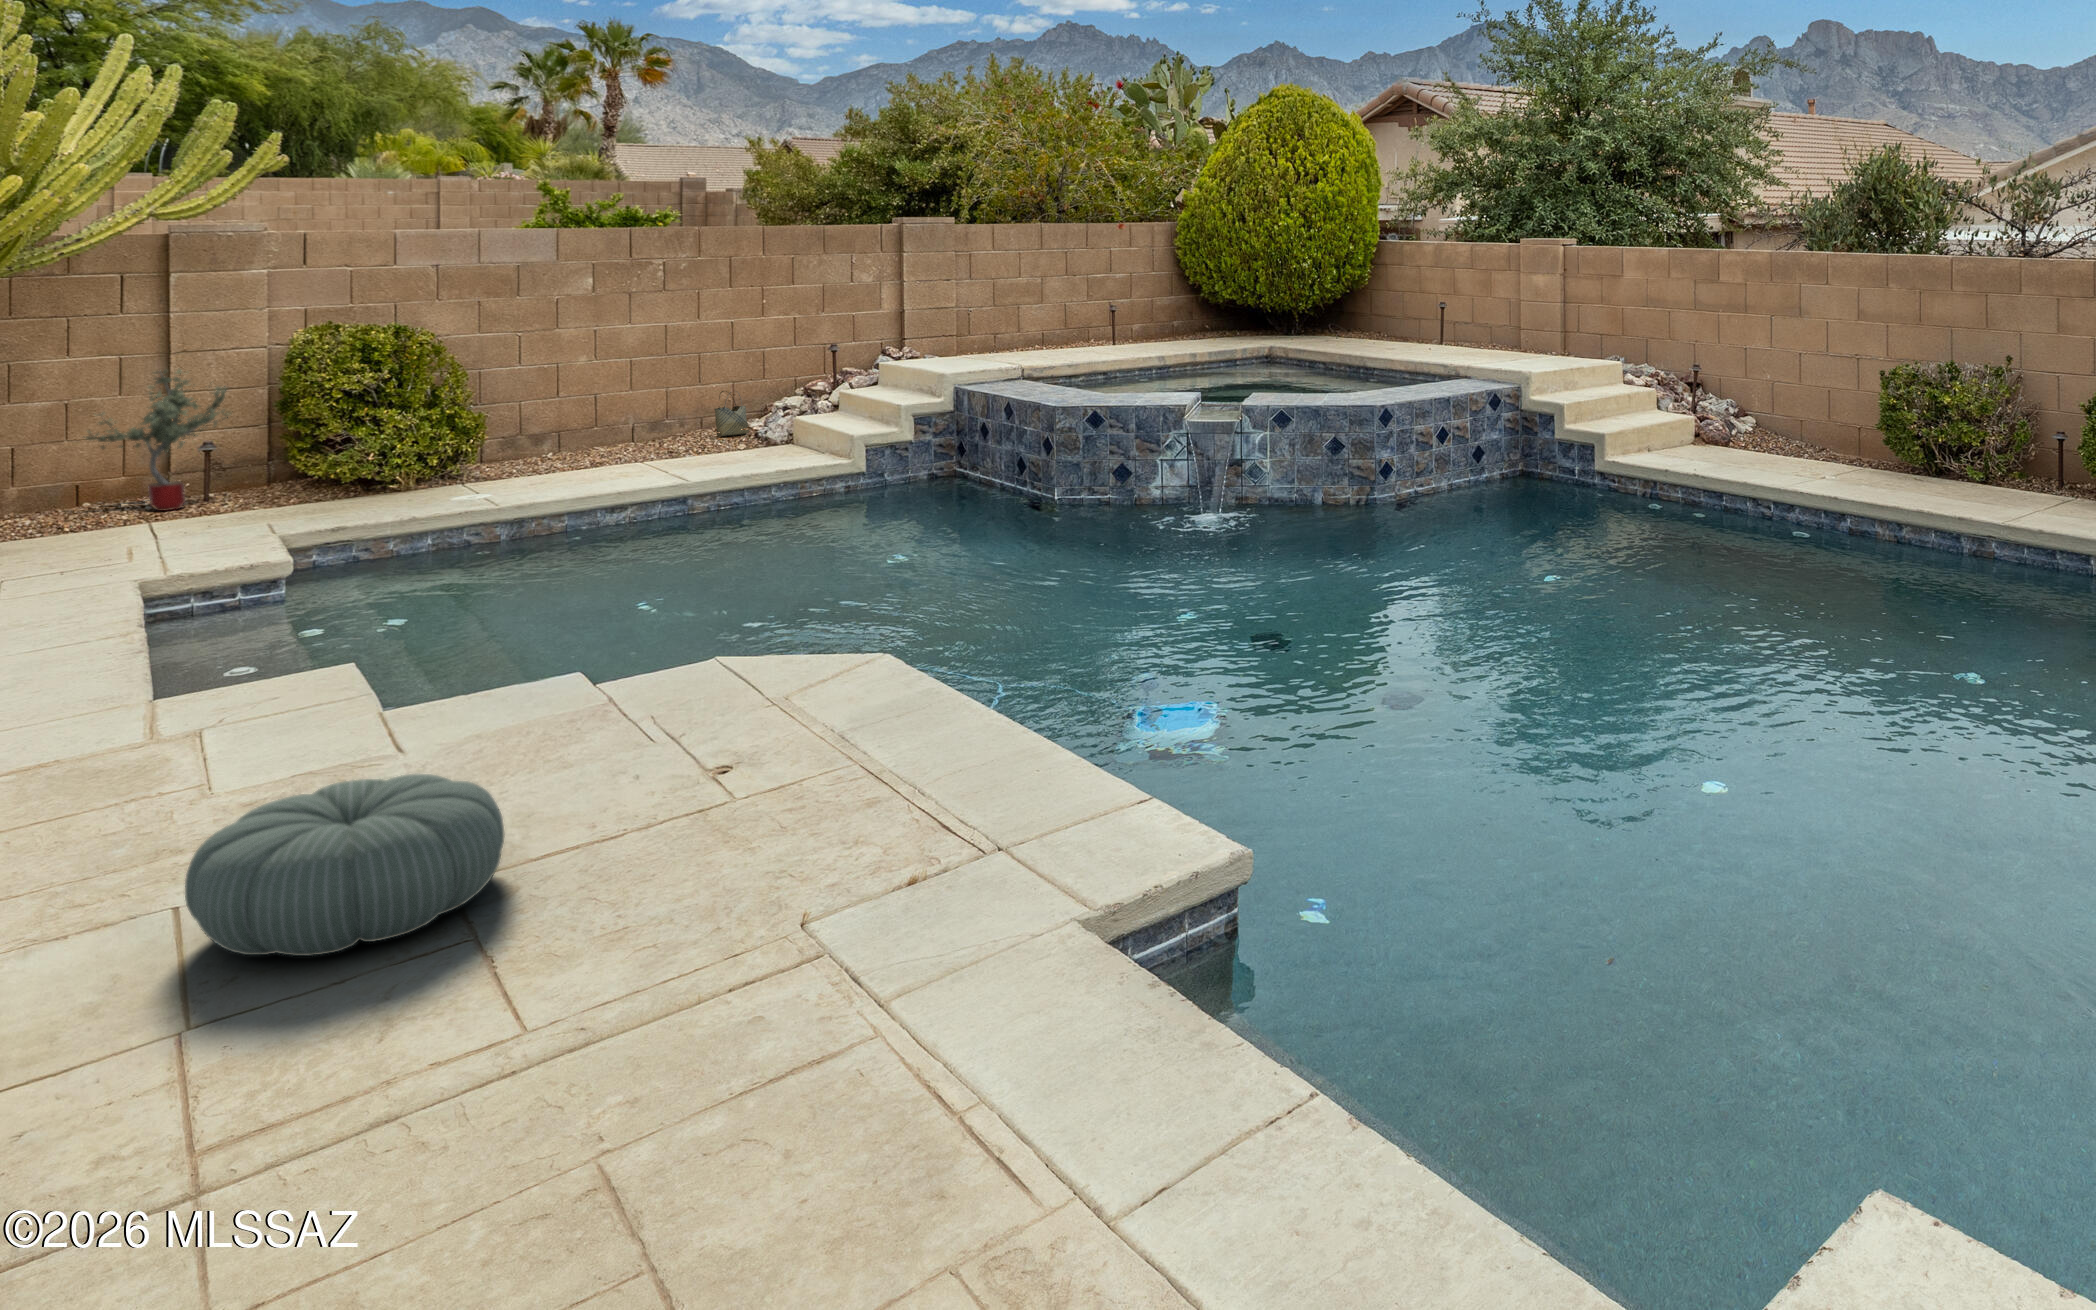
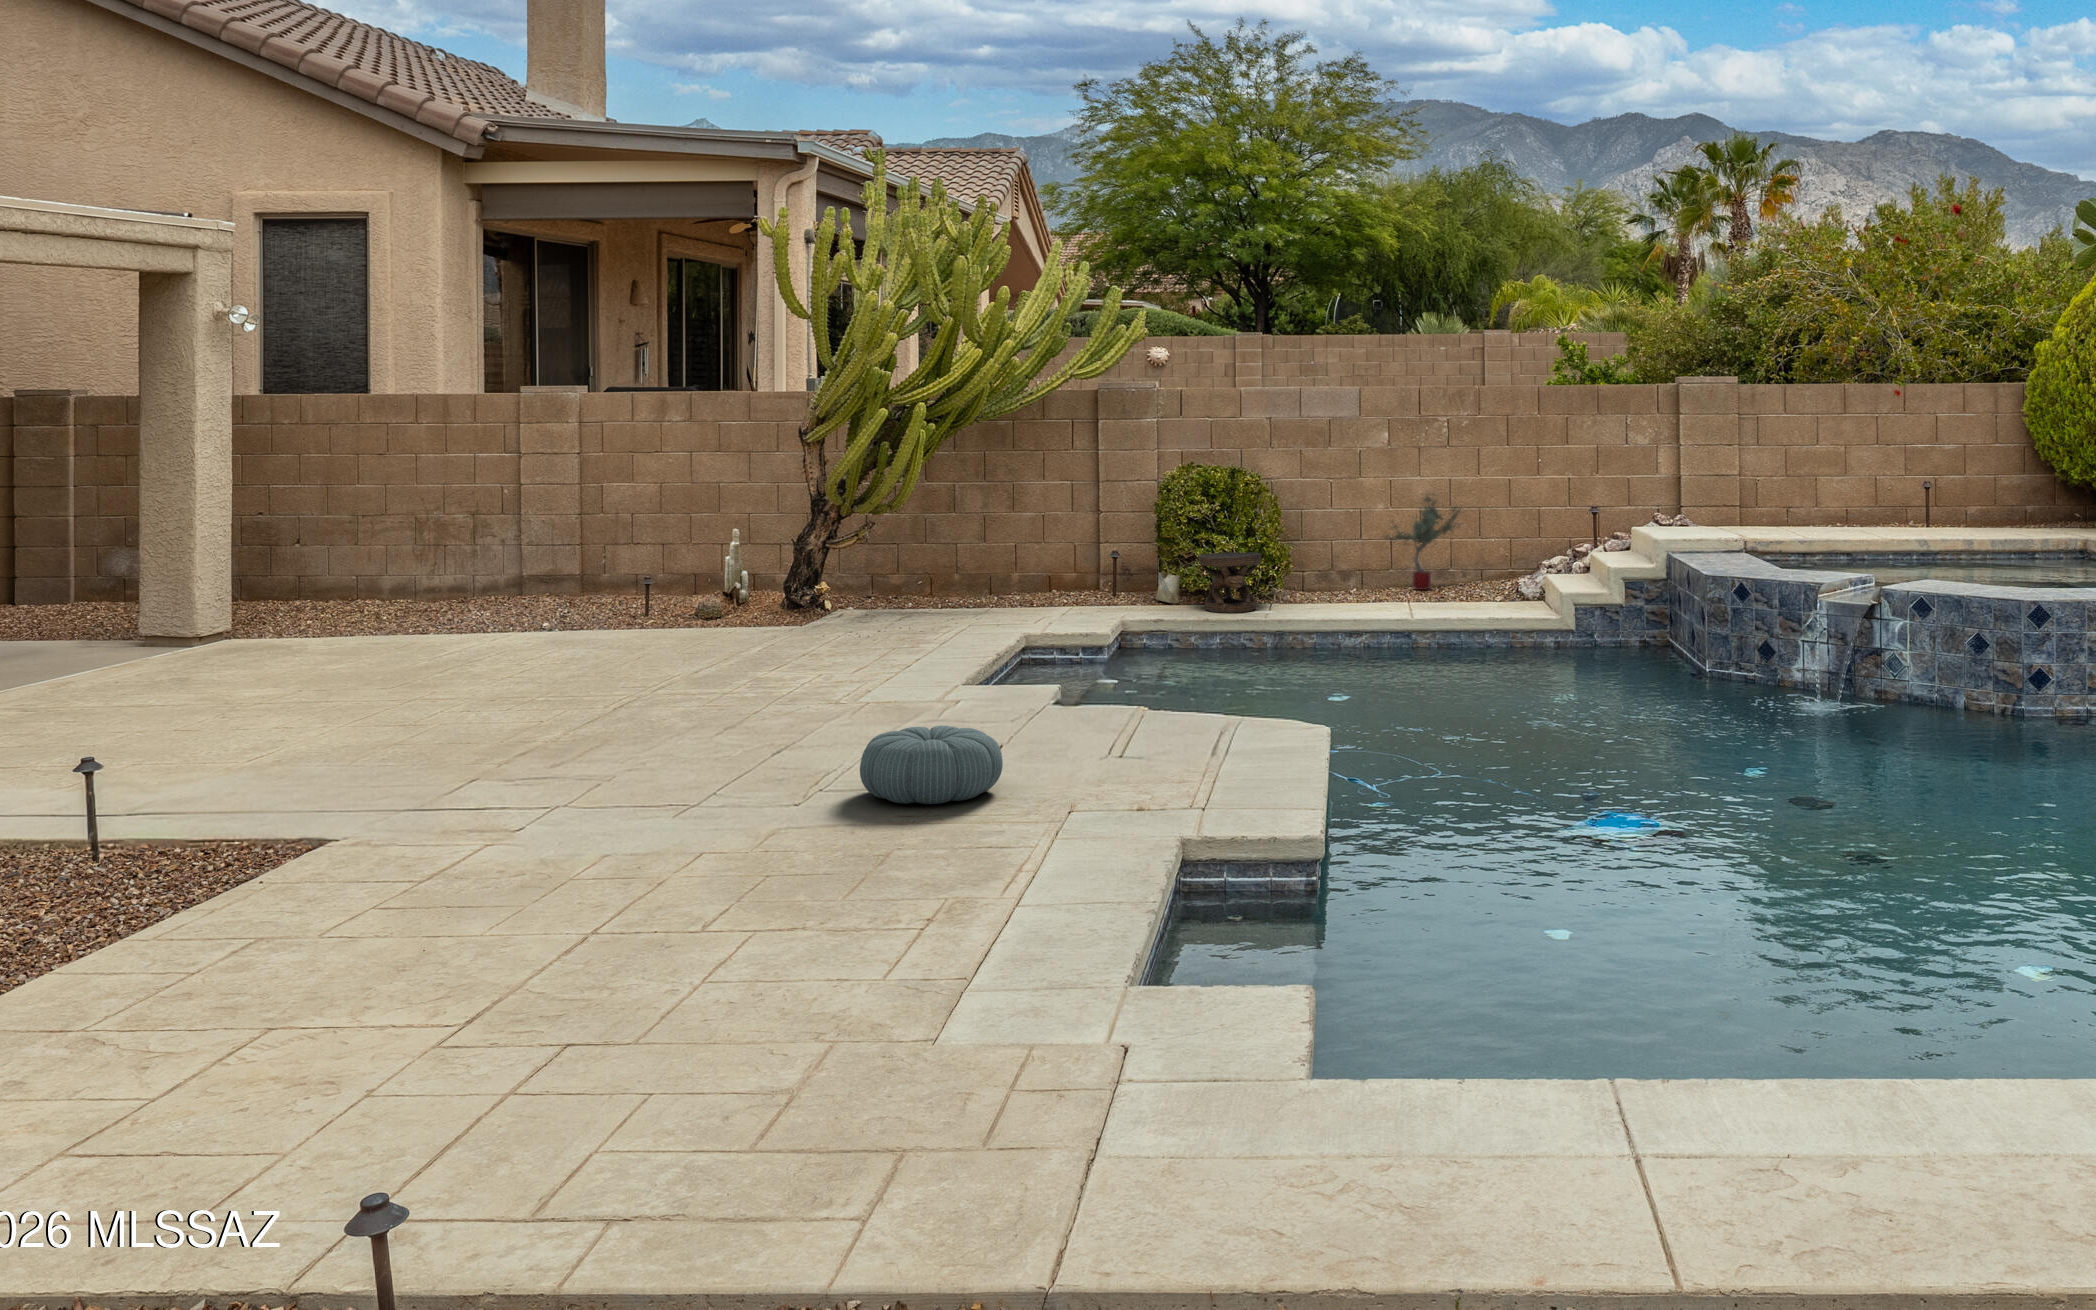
potted tree: present [86,370,228,511] -> present [1385,494,1460,590]
woven basket: present [714,391,749,436] -> present [1156,558,1181,604]
side table: none [370,424,467,506] -> present [1199,552,1261,613]

